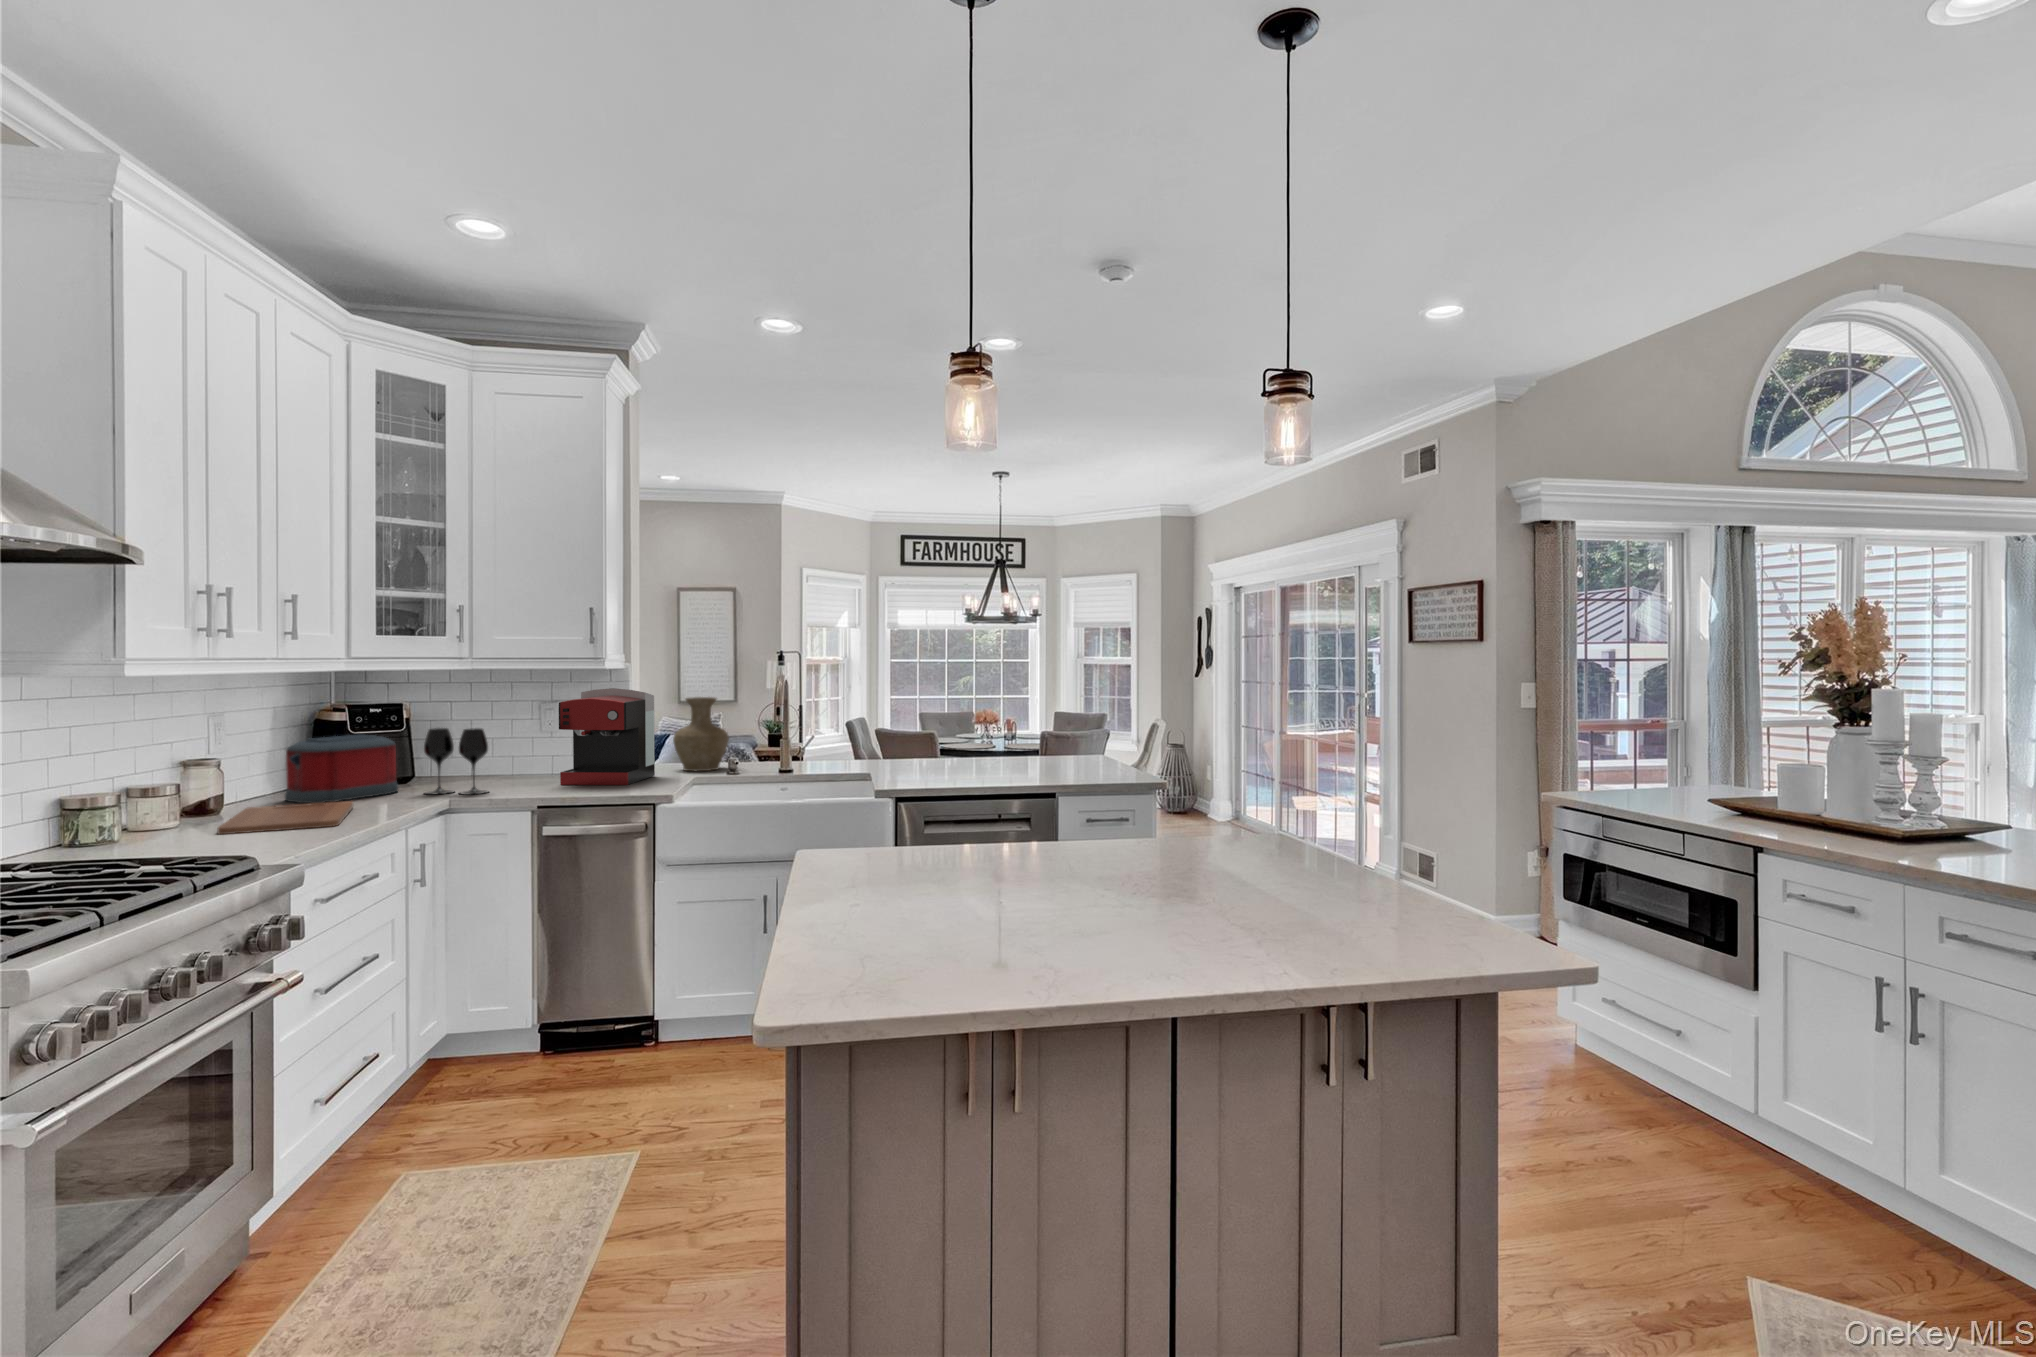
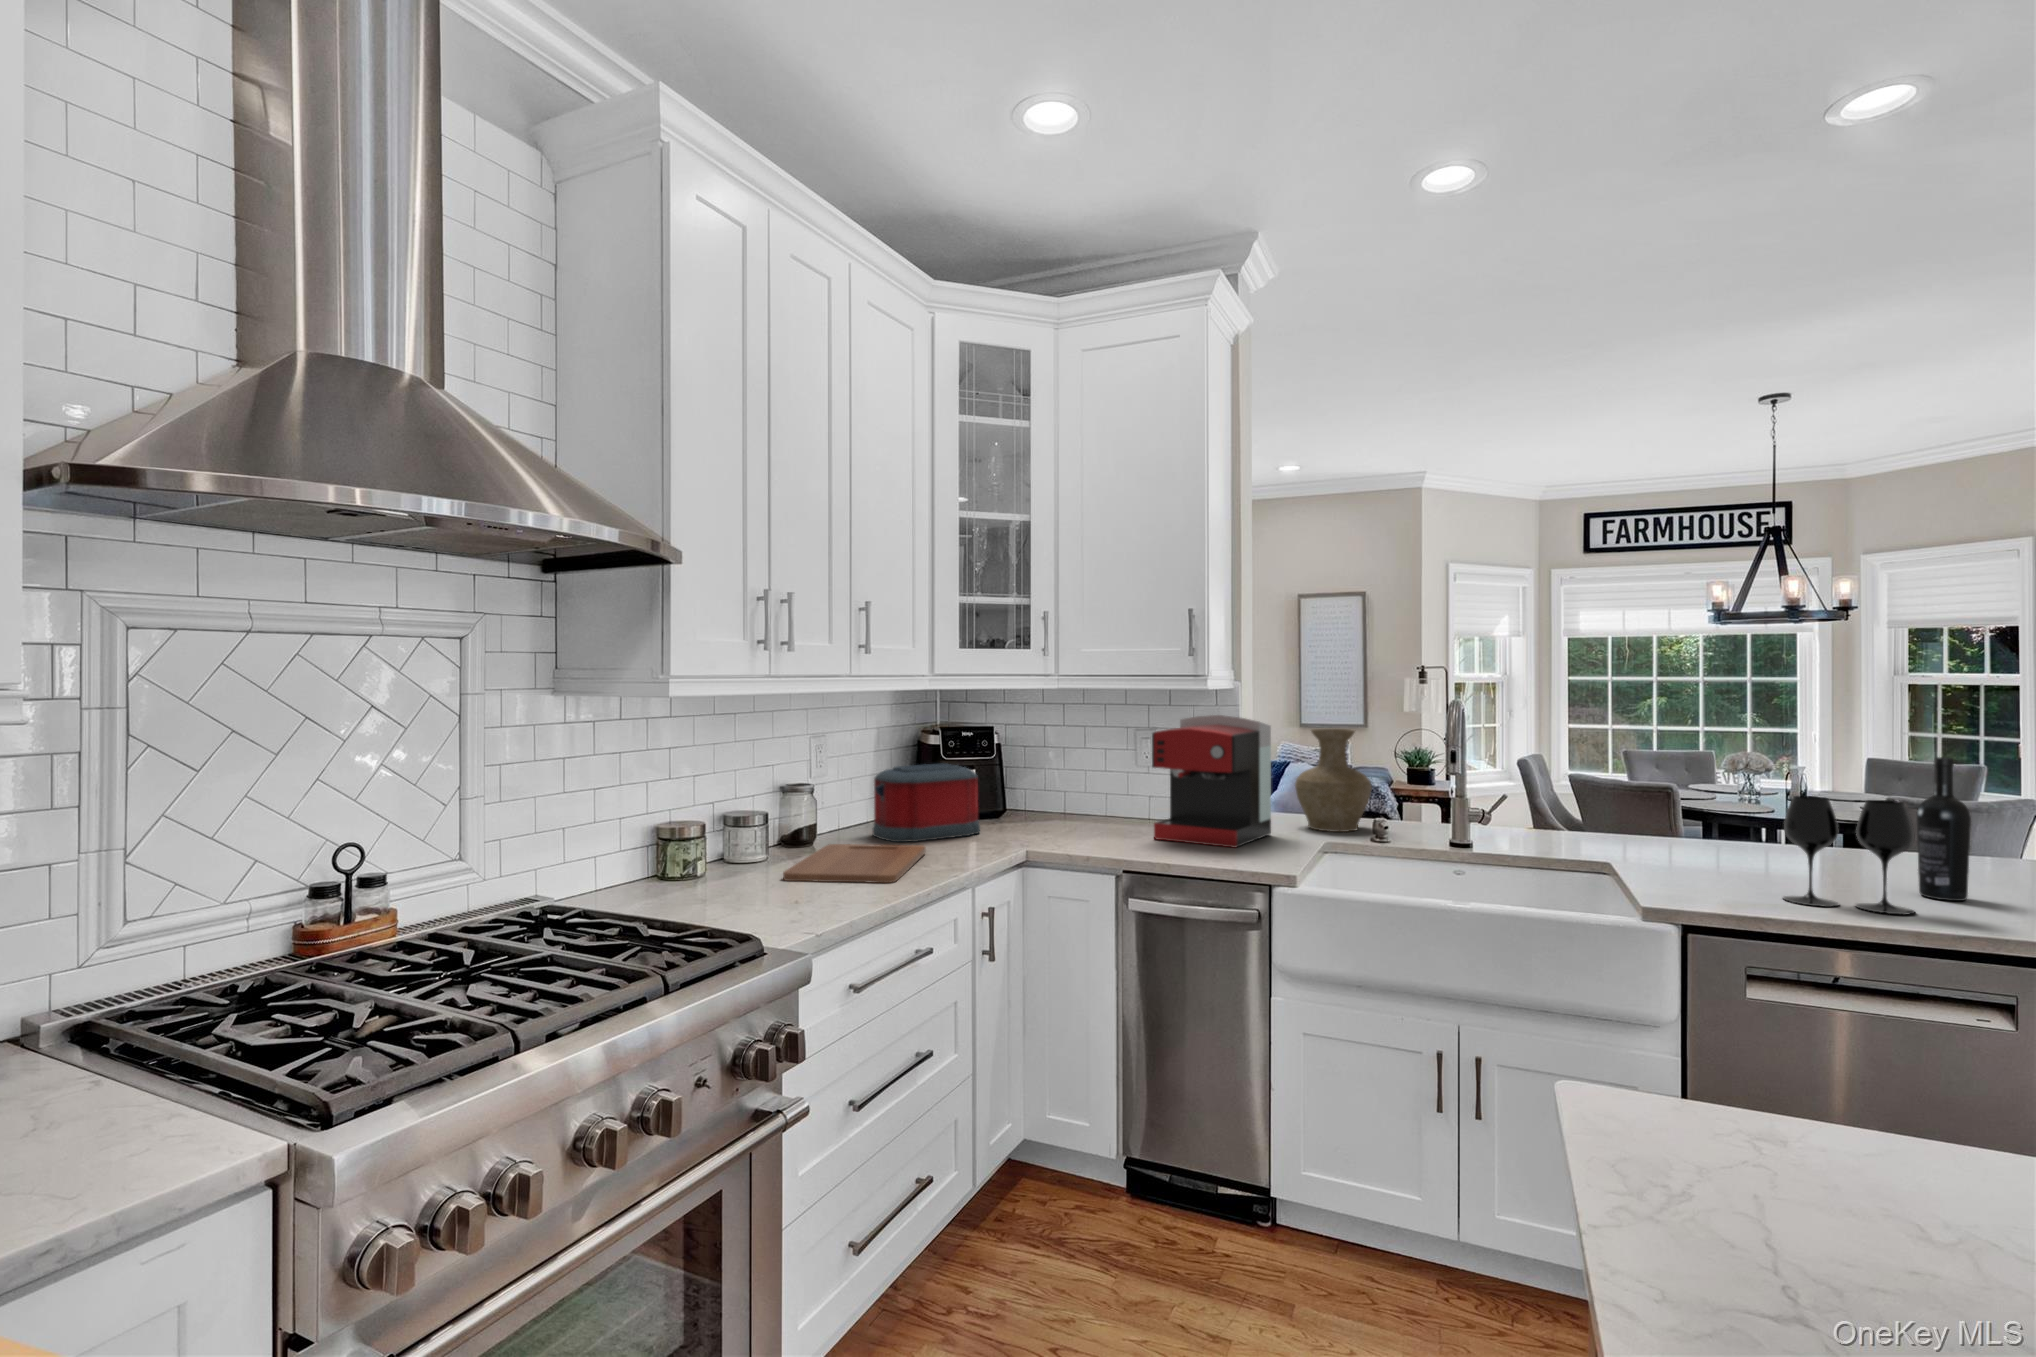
wine bottle: none [1014,703,1035,778] -> present [1917,757,1971,901]
wine glass: present [424,728,488,795] -> present [1783,796,1915,914]

